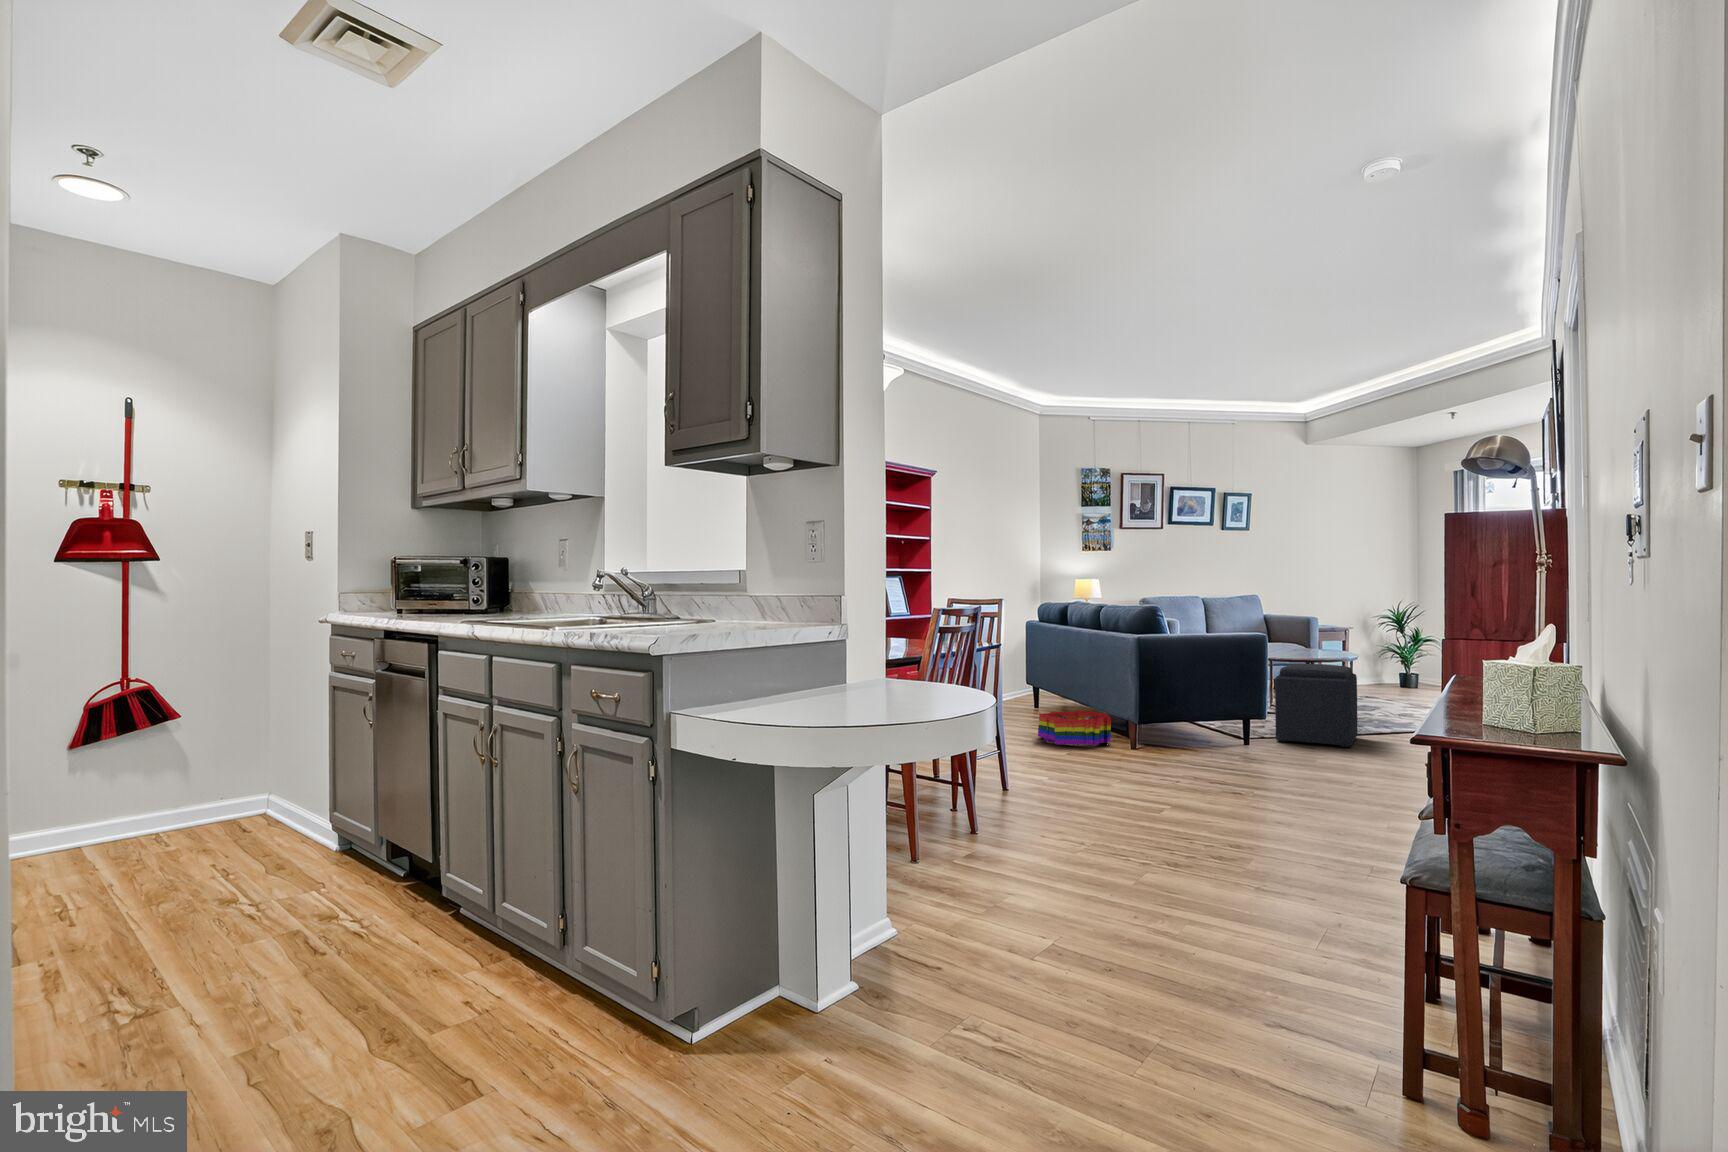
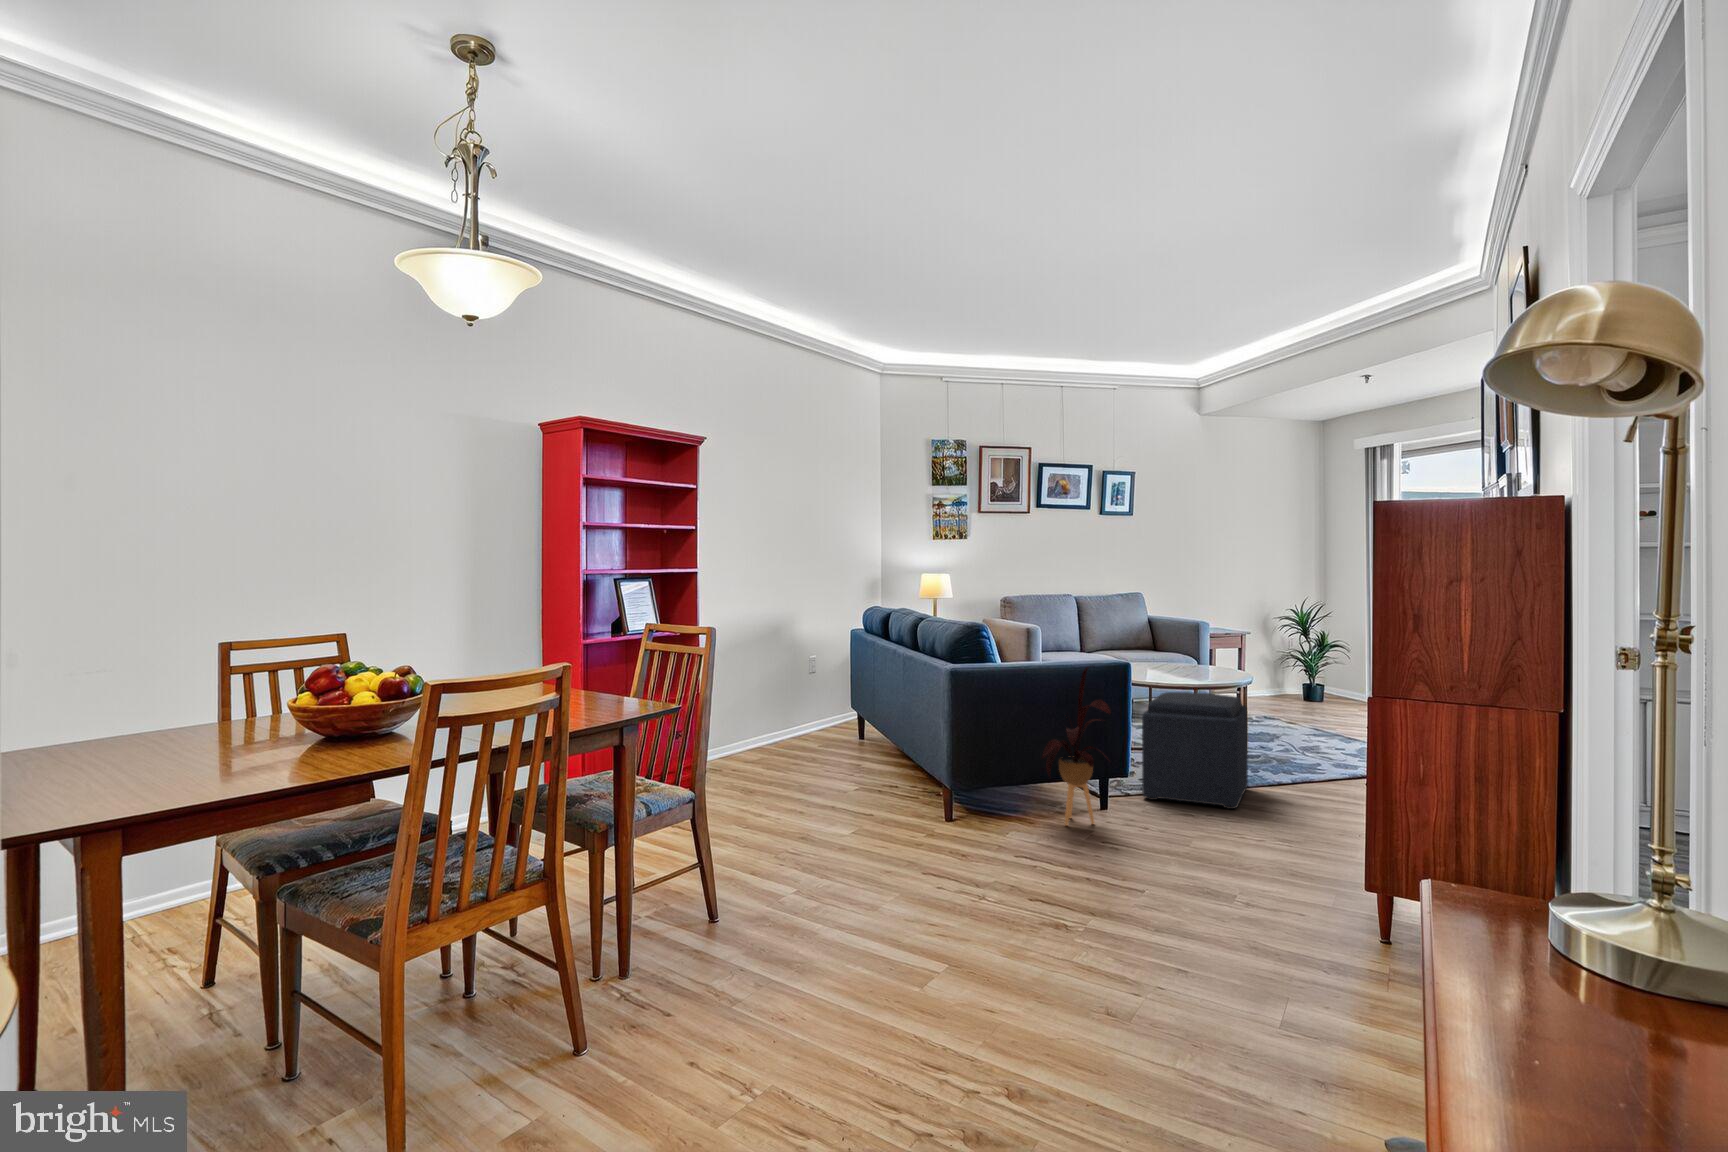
house plant: none [1191,637,1258,754] -> present [1042,667,1111,825]
storage bin: present [1038,710,1111,745] -> none [826,758,923,814]

